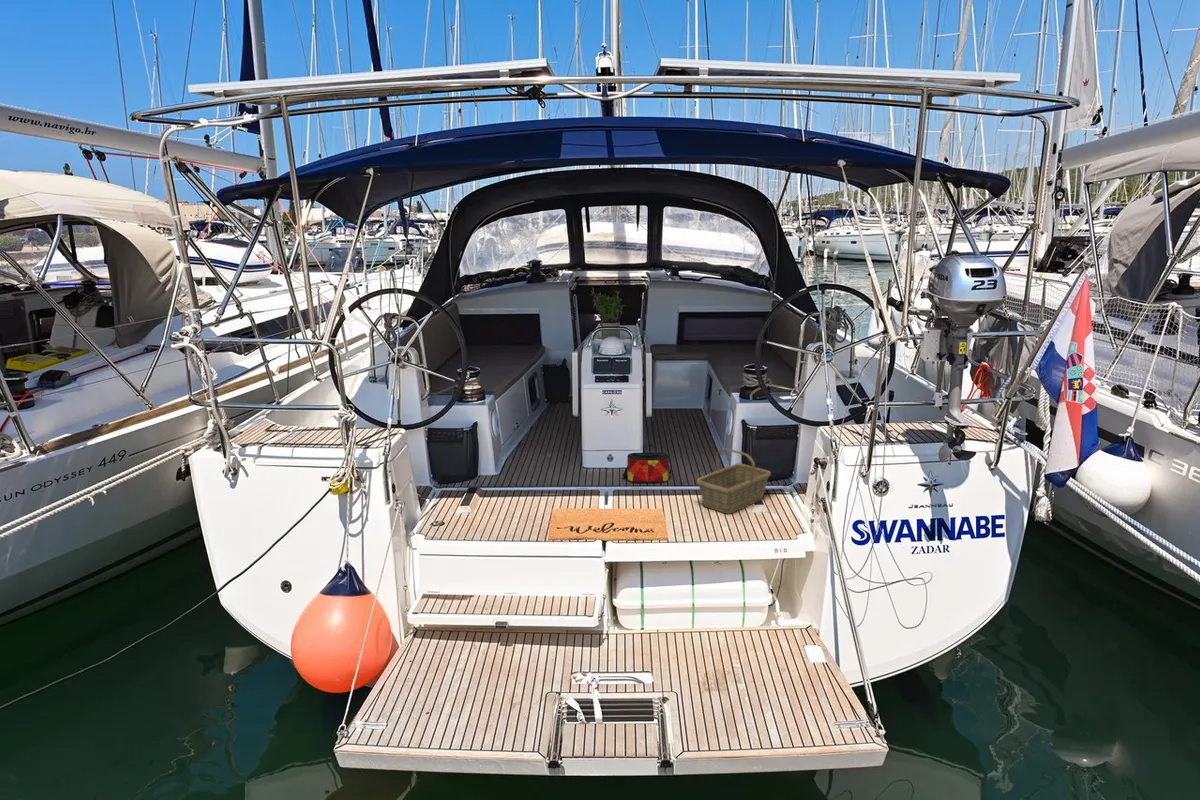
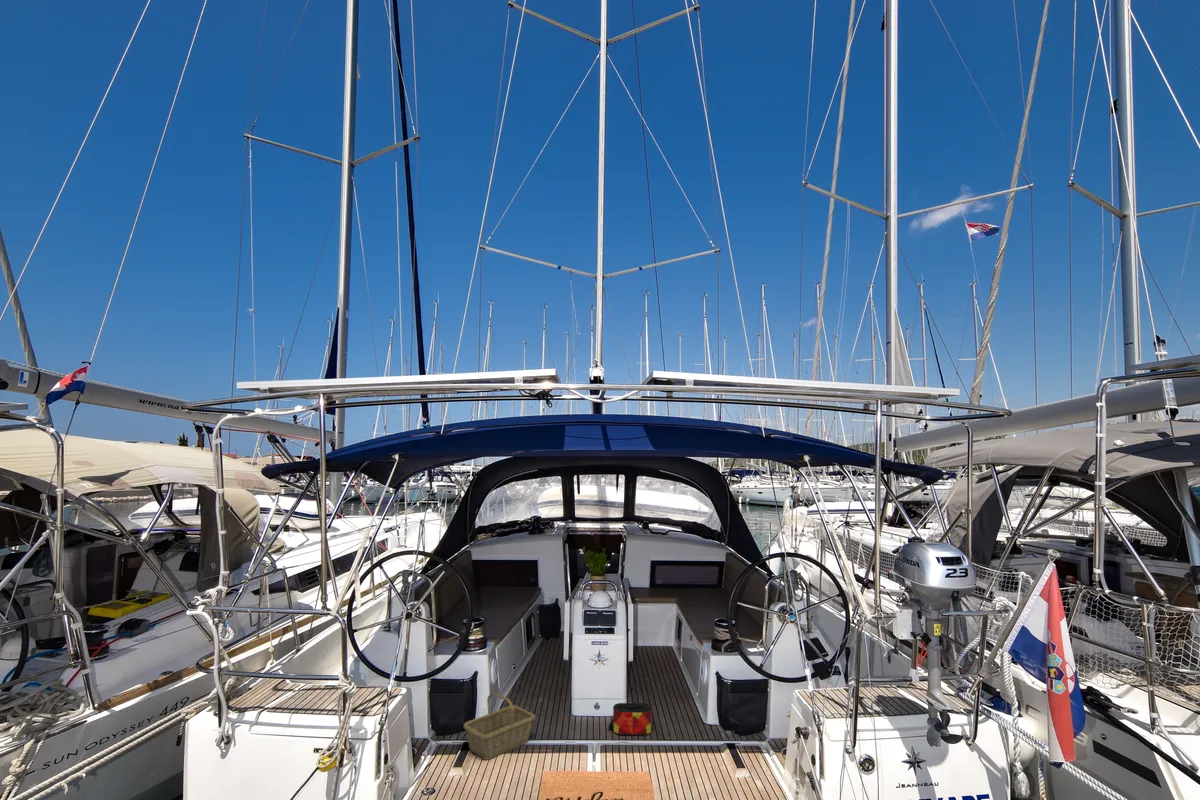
basket: present [697,448,771,514] -> present [464,693,535,760]

